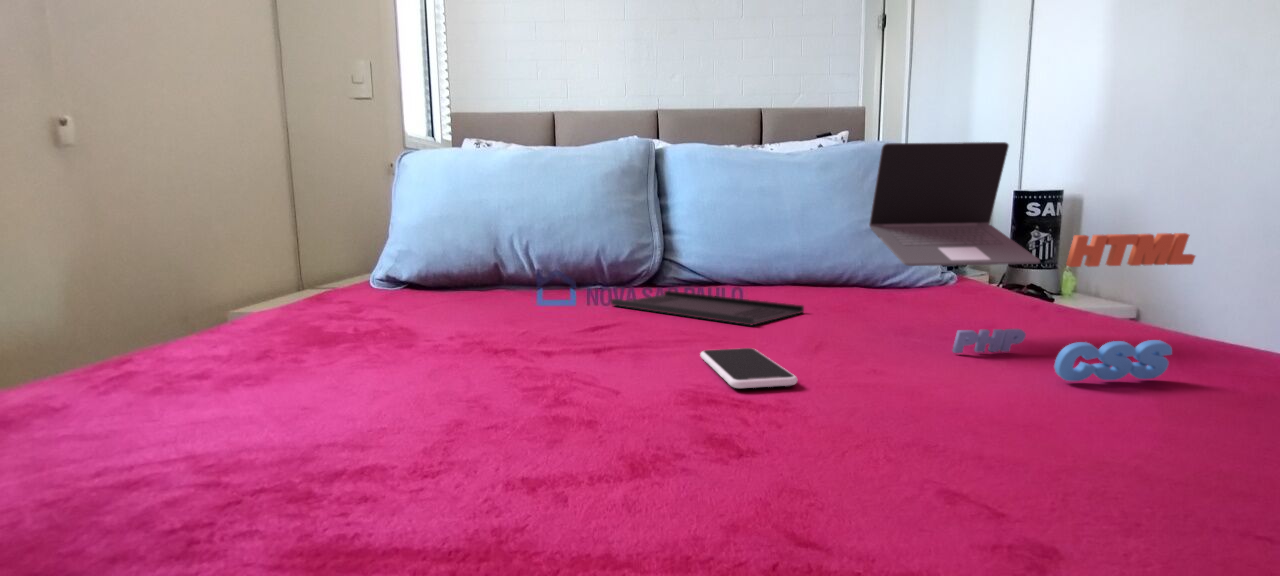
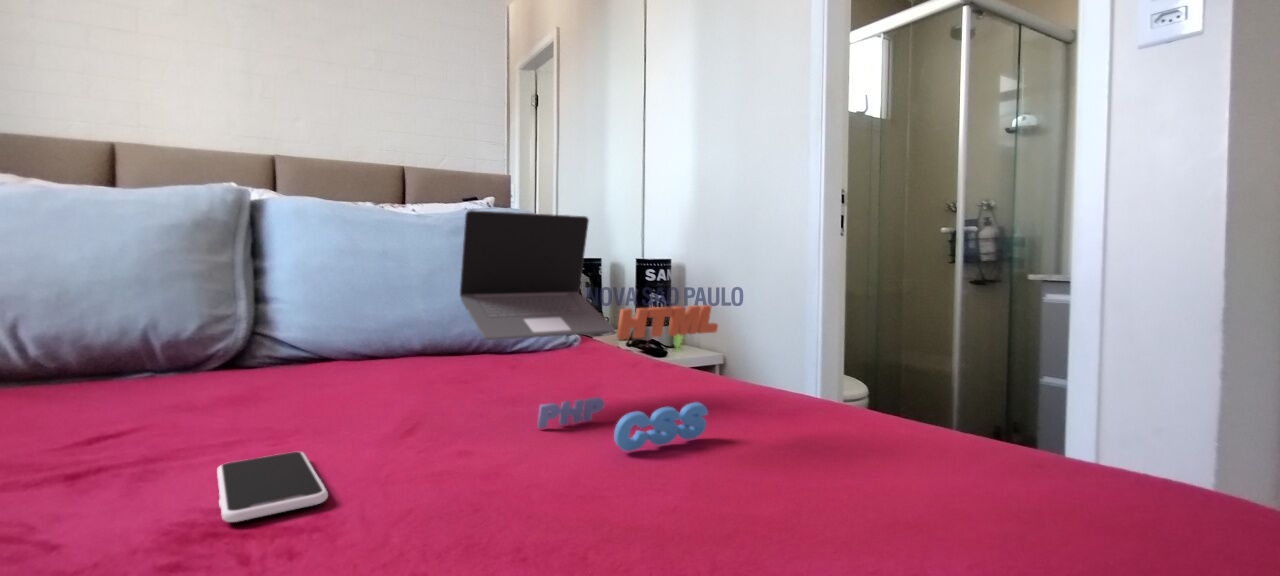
tray: present [611,291,804,325] -> none [147,372,409,414]

